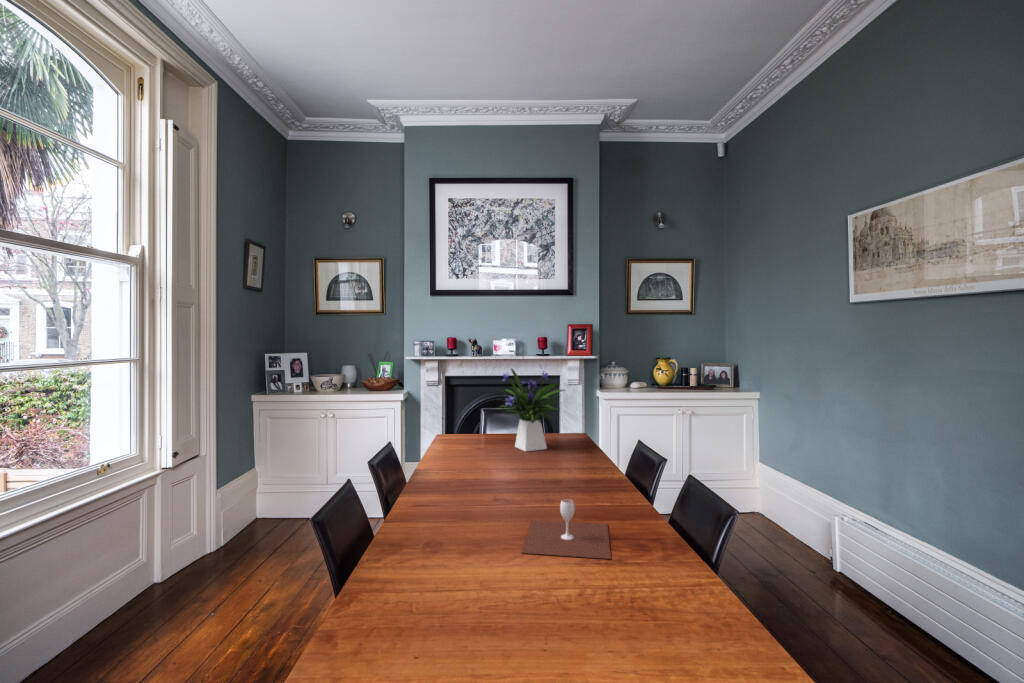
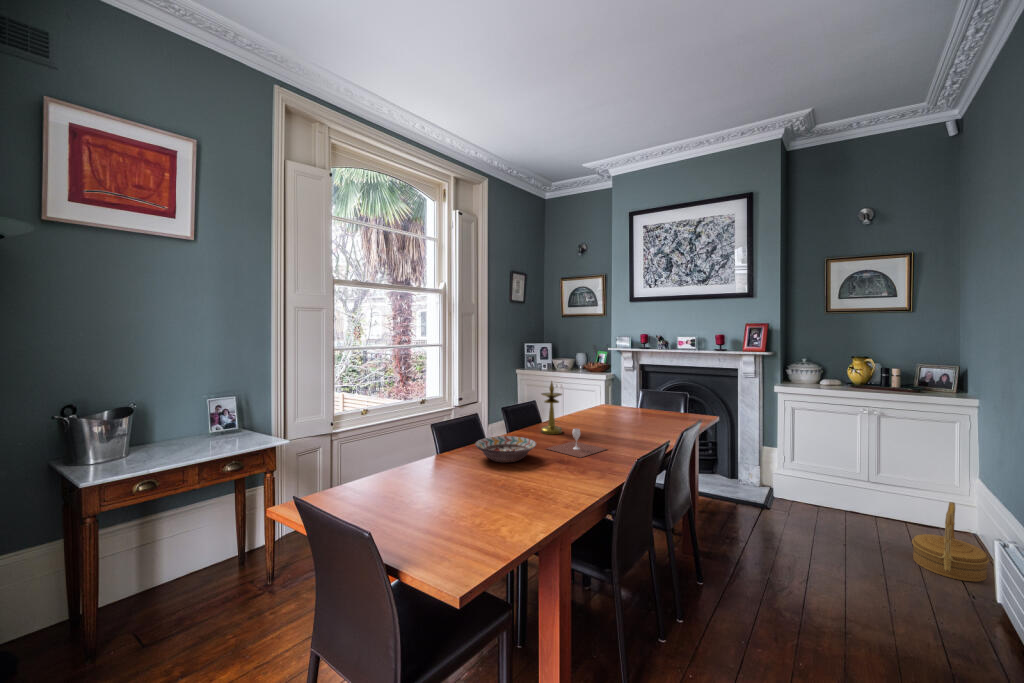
flower arrangement: present [498,369,565,451] -> none [618,358,675,418]
candlestick: none [443,413,483,513] -> present [541,381,562,434]
basket: none [757,490,818,565] -> present [912,502,989,582]
decorative bowl: none [428,545,572,632] -> present [475,436,536,463]

